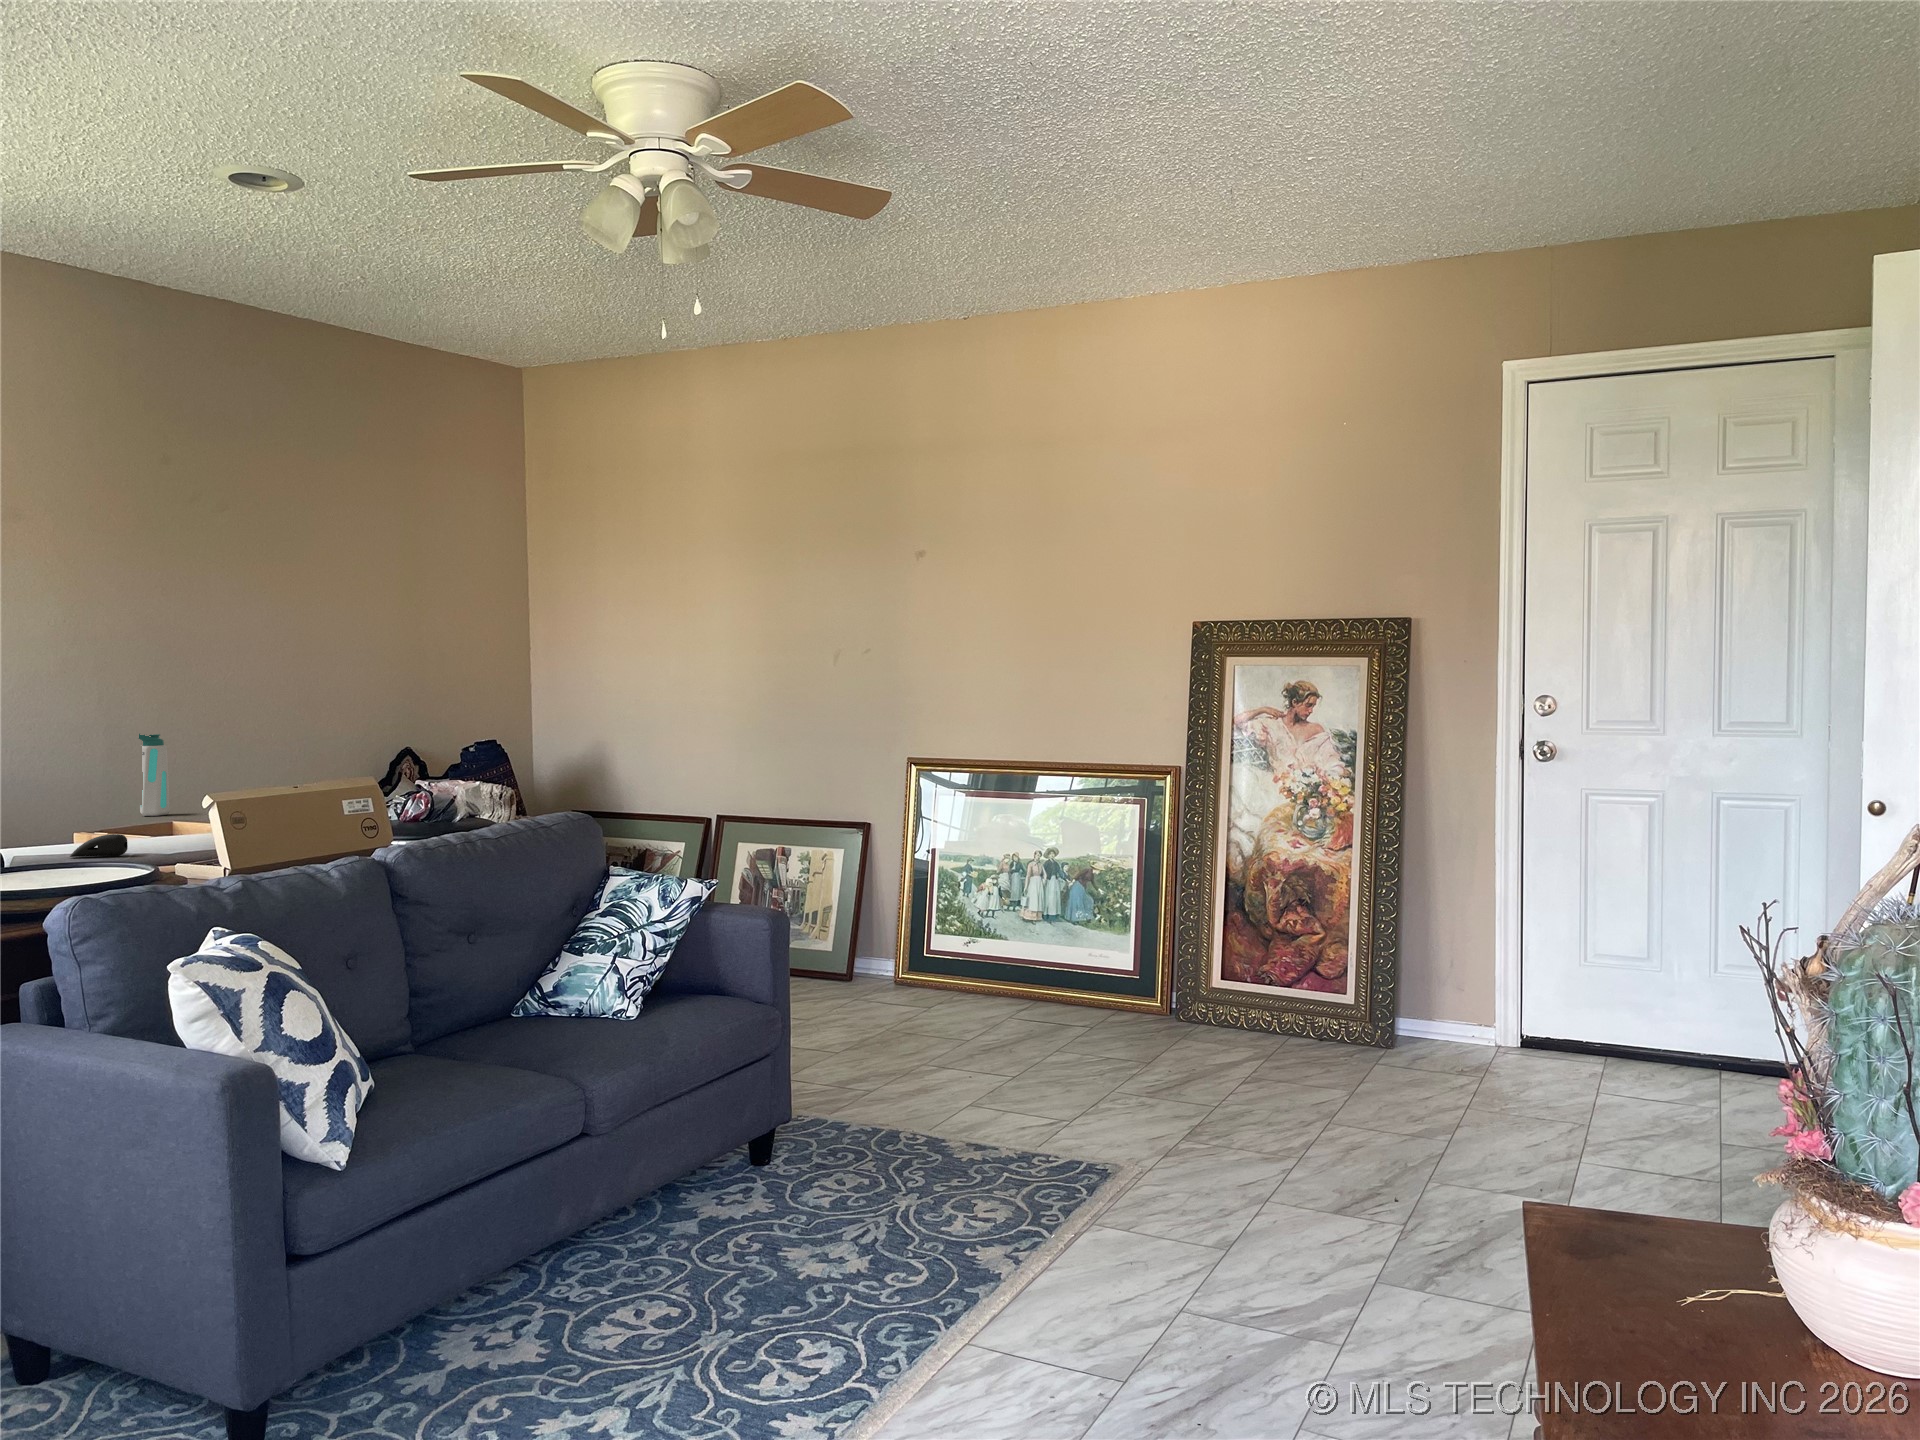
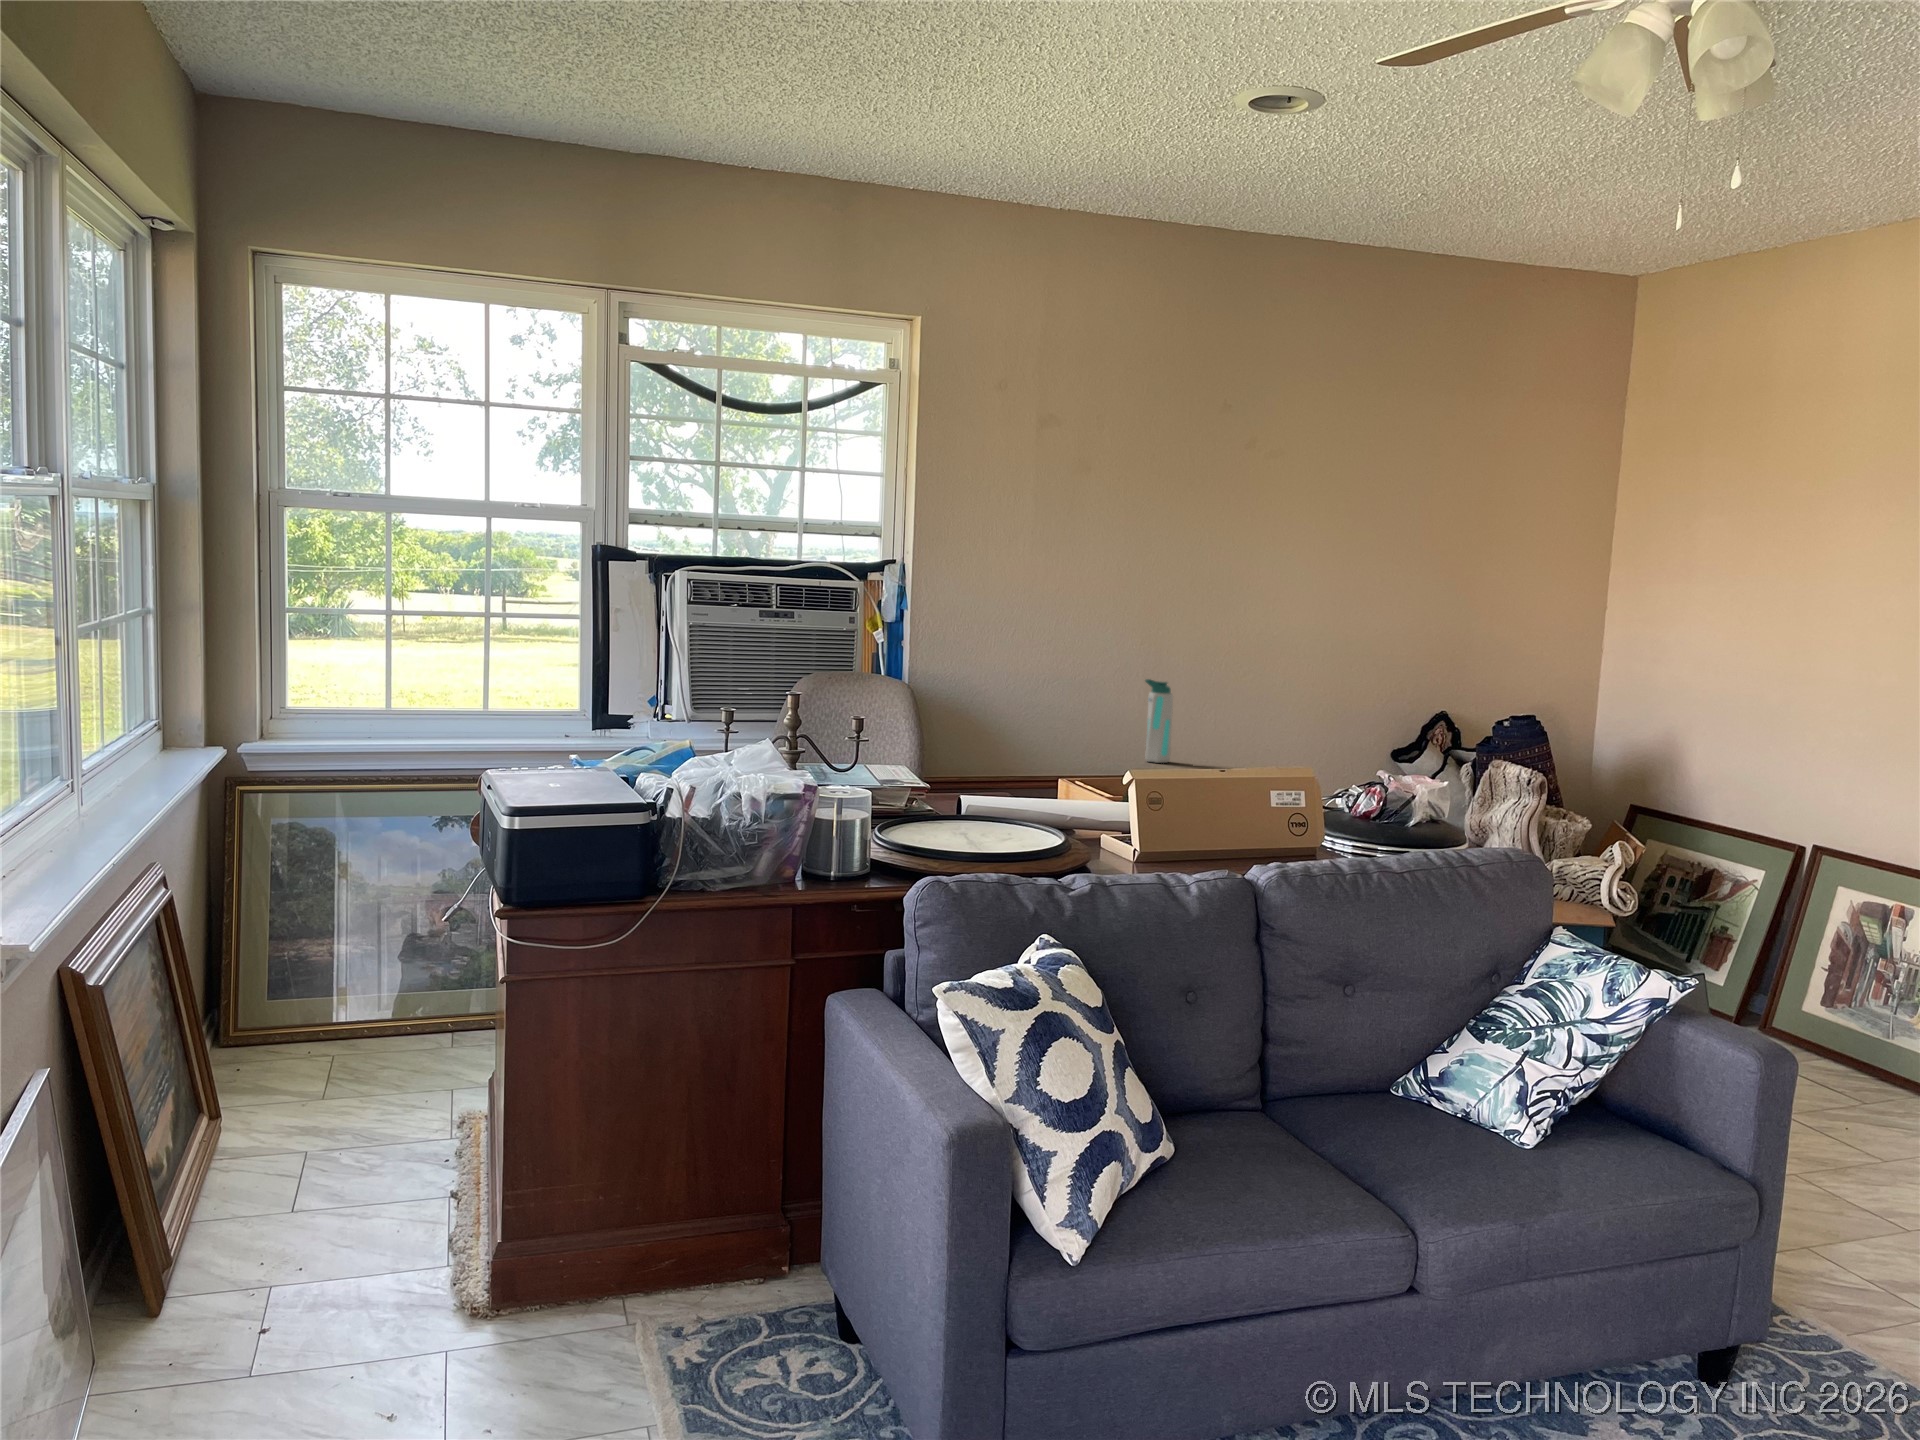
computer mouse: present [70,834,128,857] -> none [1015,797,1062,819]

